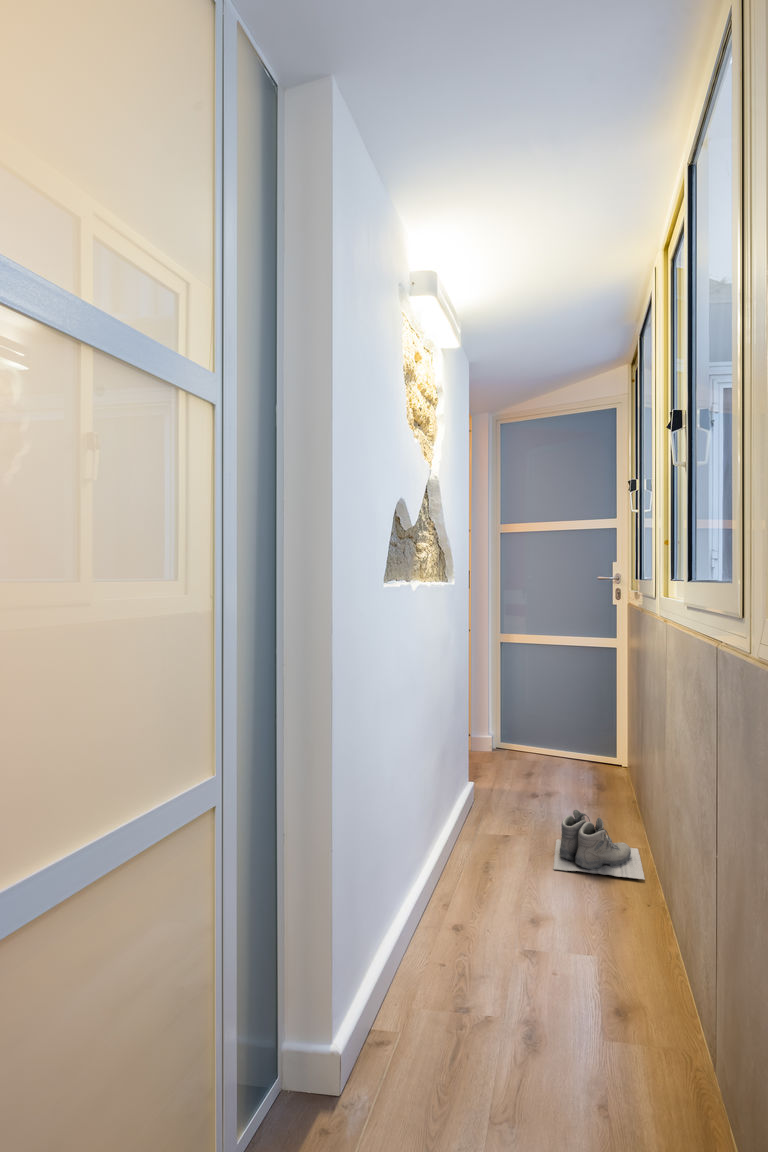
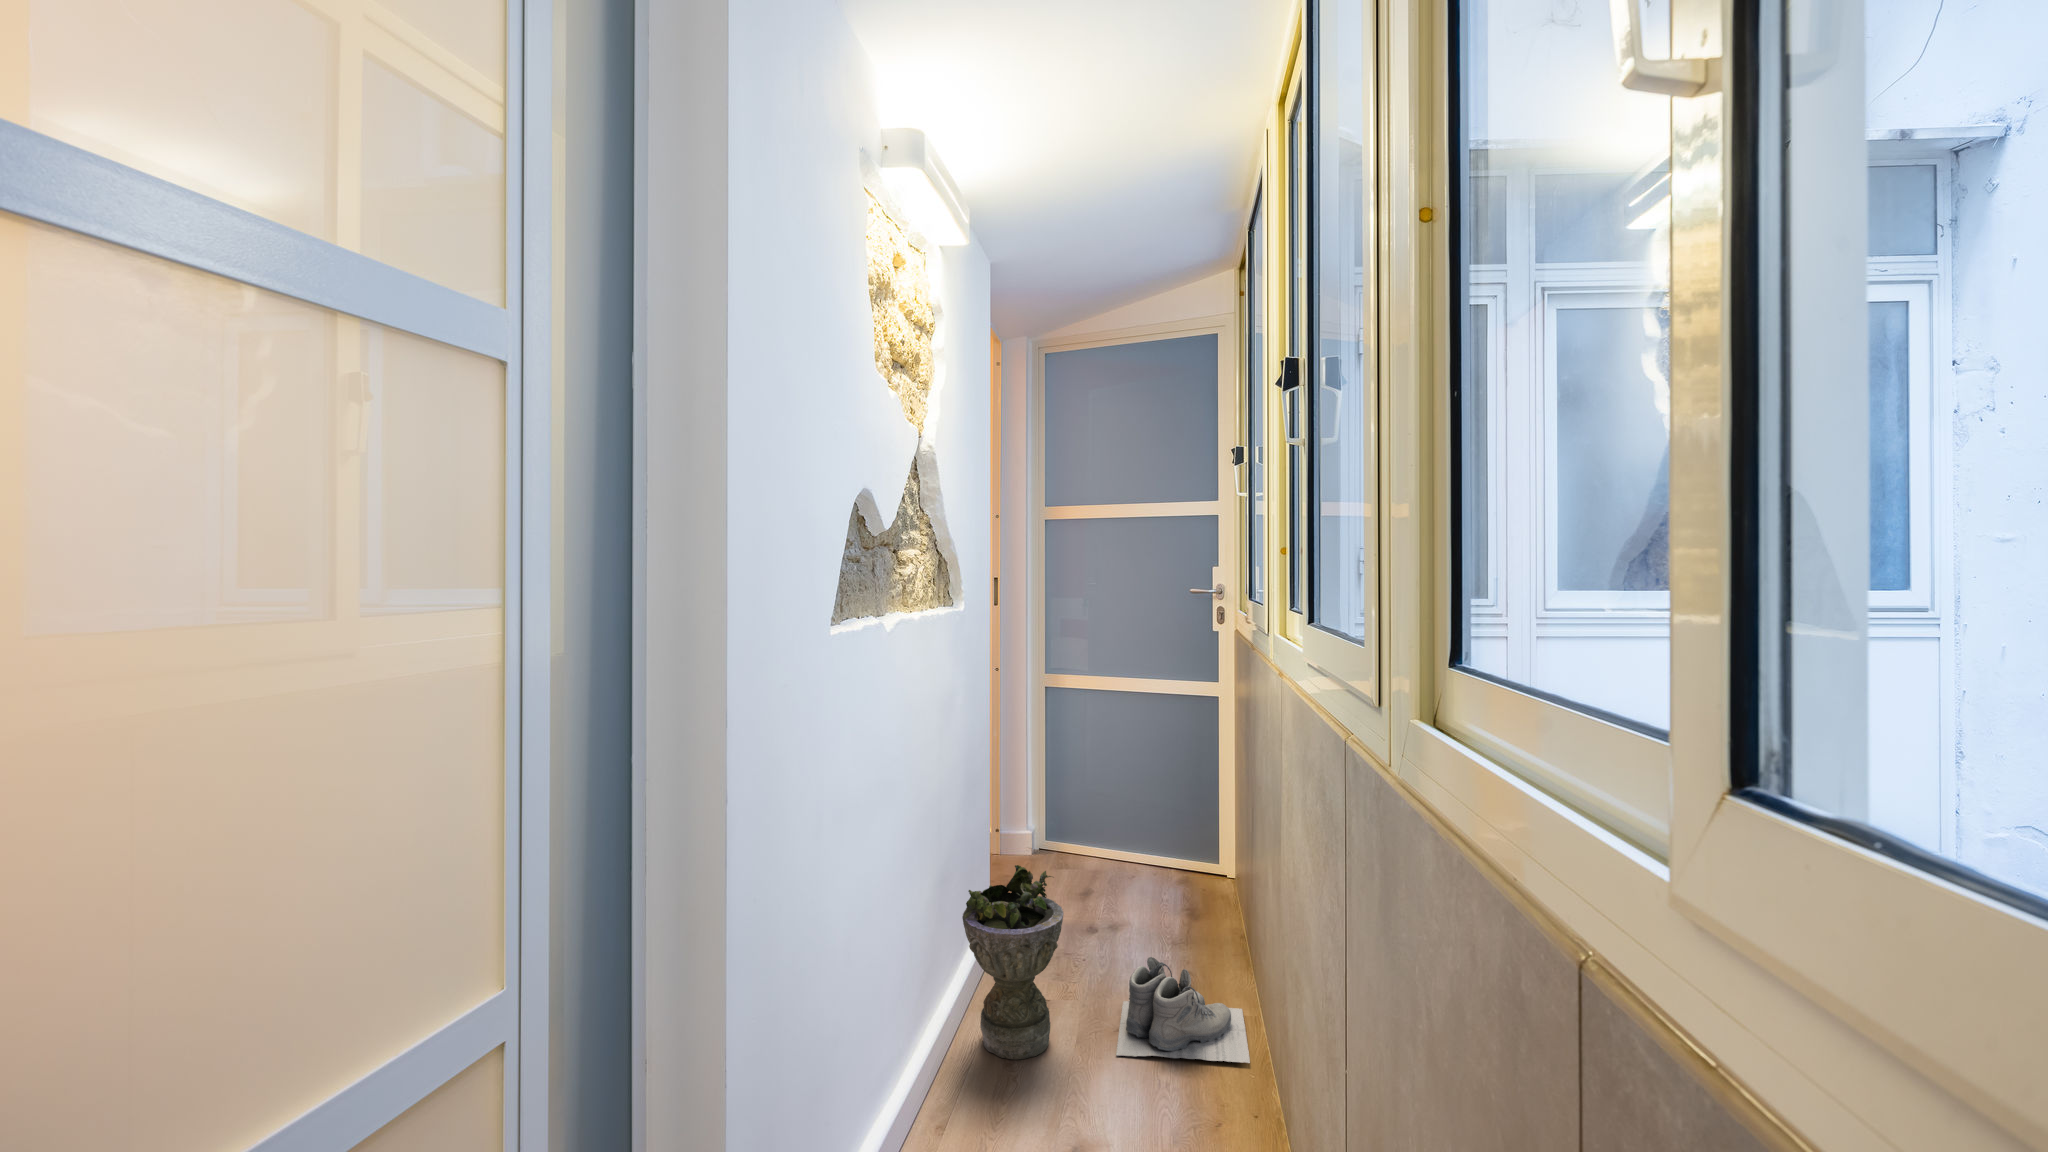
planter: none [453,746,518,867] -> present [962,865,1064,1060]

